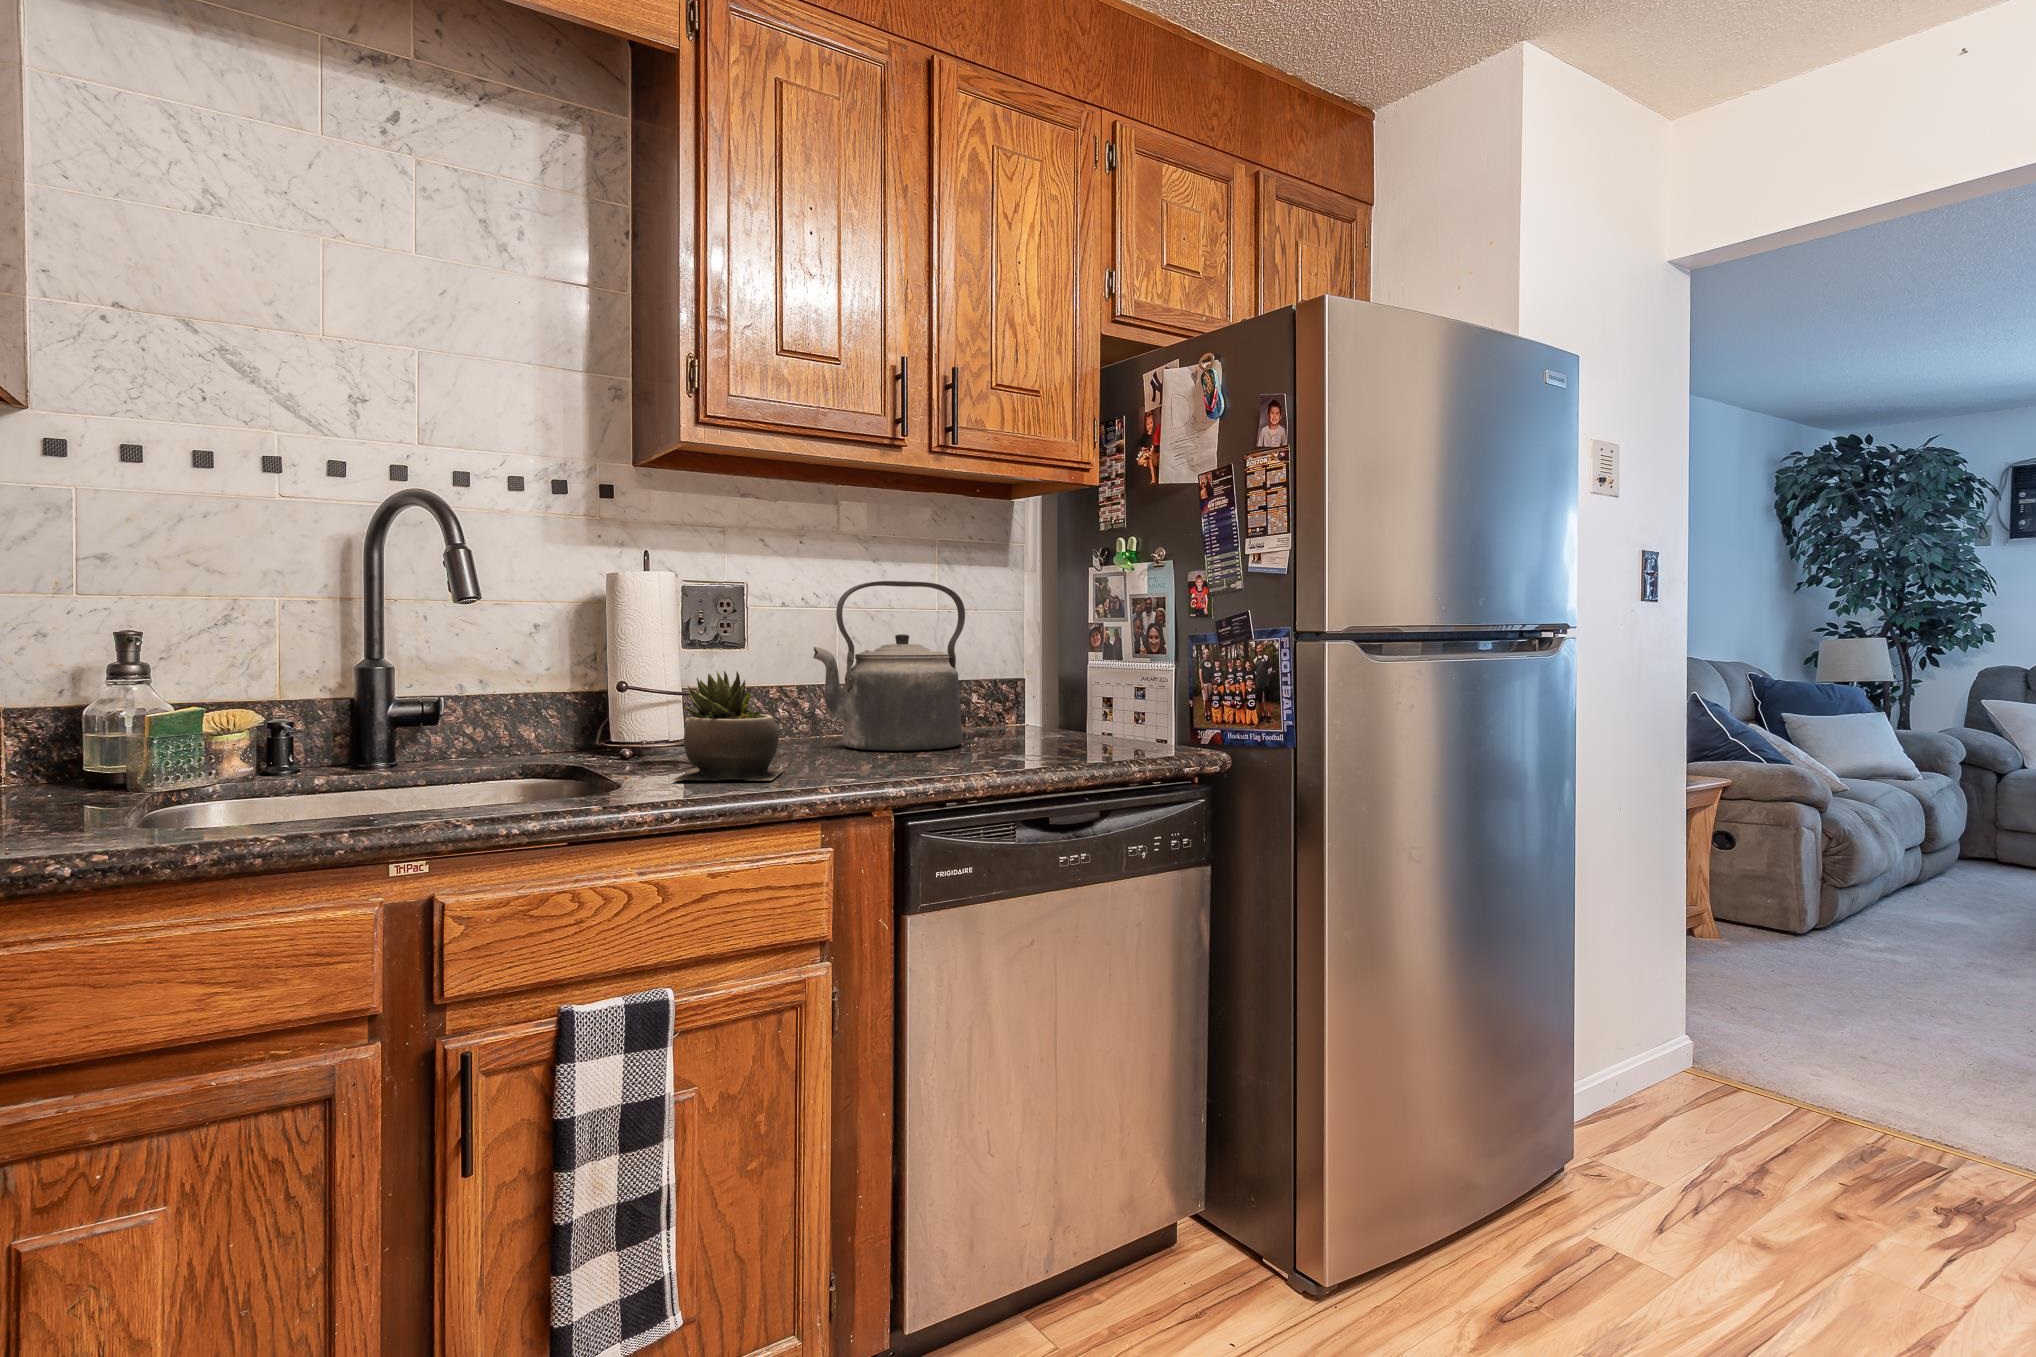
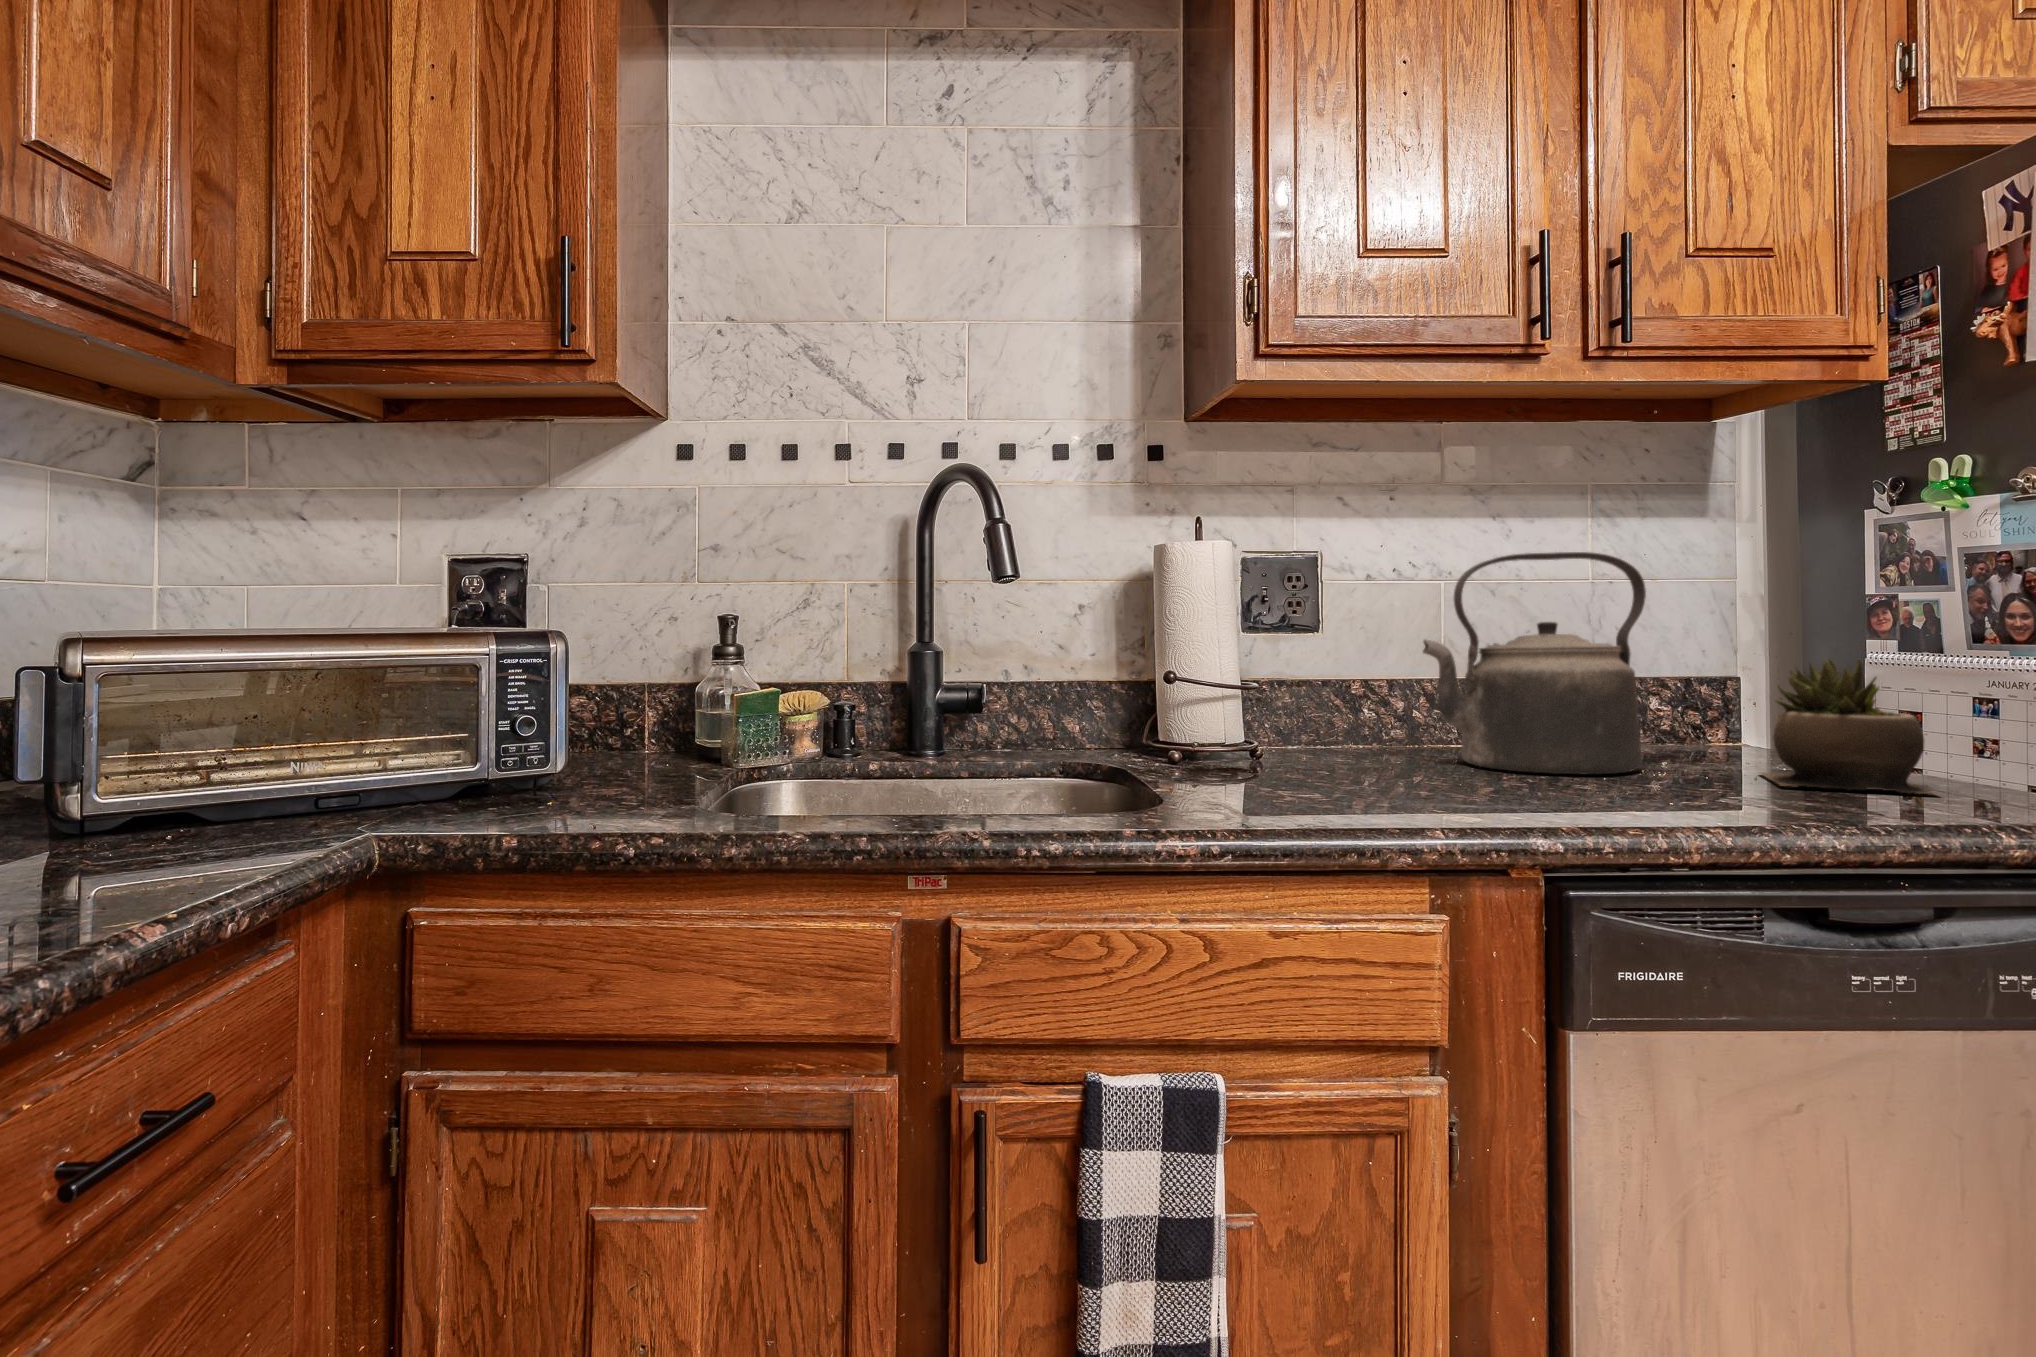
succulent plant: present [672,671,785,781] -> present [1761,660,1937,794]

